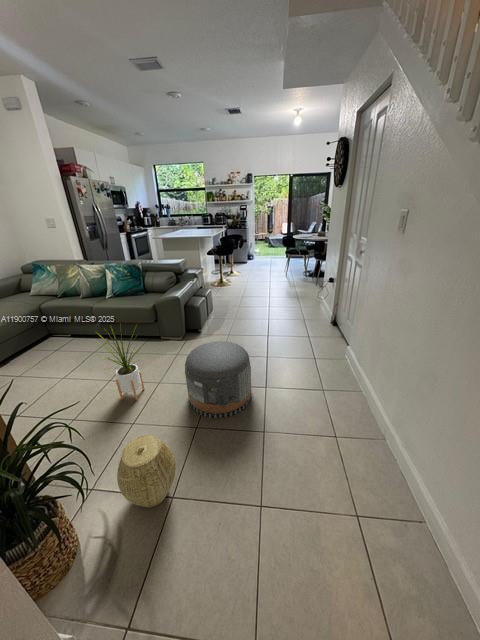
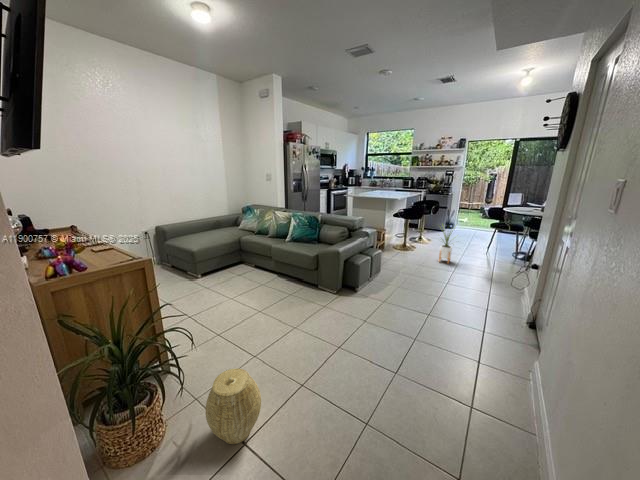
house plant: present [97,325,144,400] -> present [439,232,452,263]
pouf: present [185,341,251,418] -> none [311,302,381,389]

